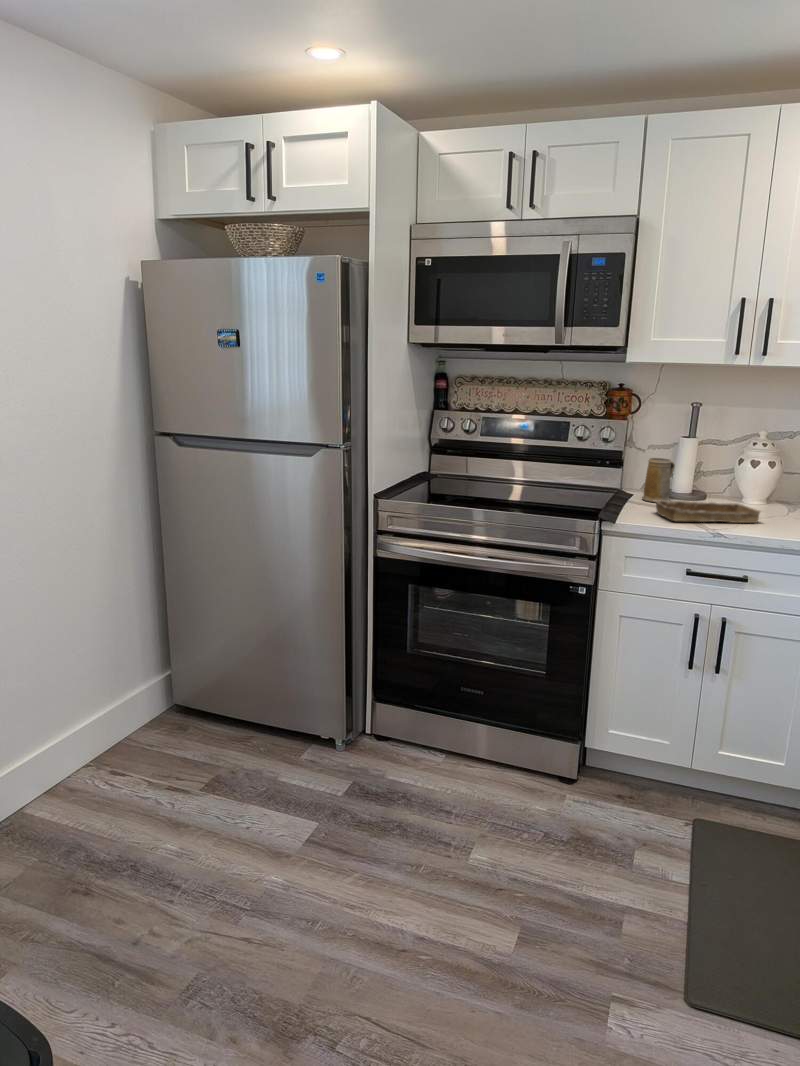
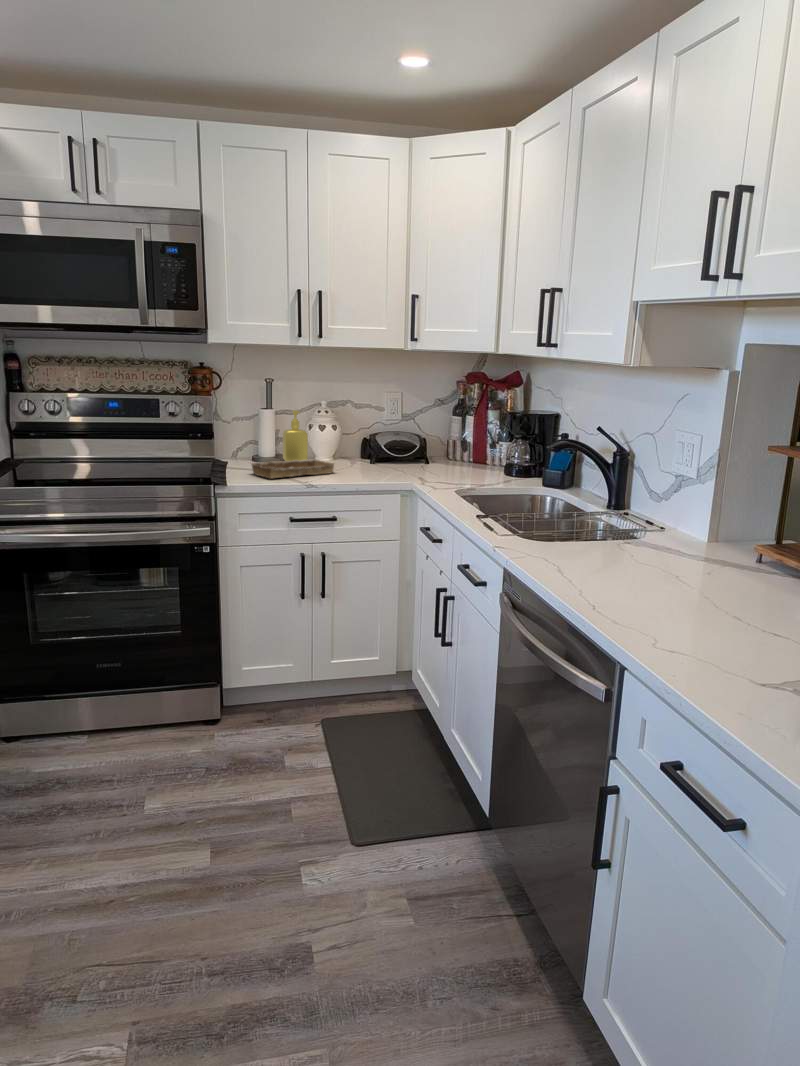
soap dispenser: none [702,443,736,506] -> present [283,410,308,461]
mug: present [642,458,675,502] -> none [234,427,258,466]

